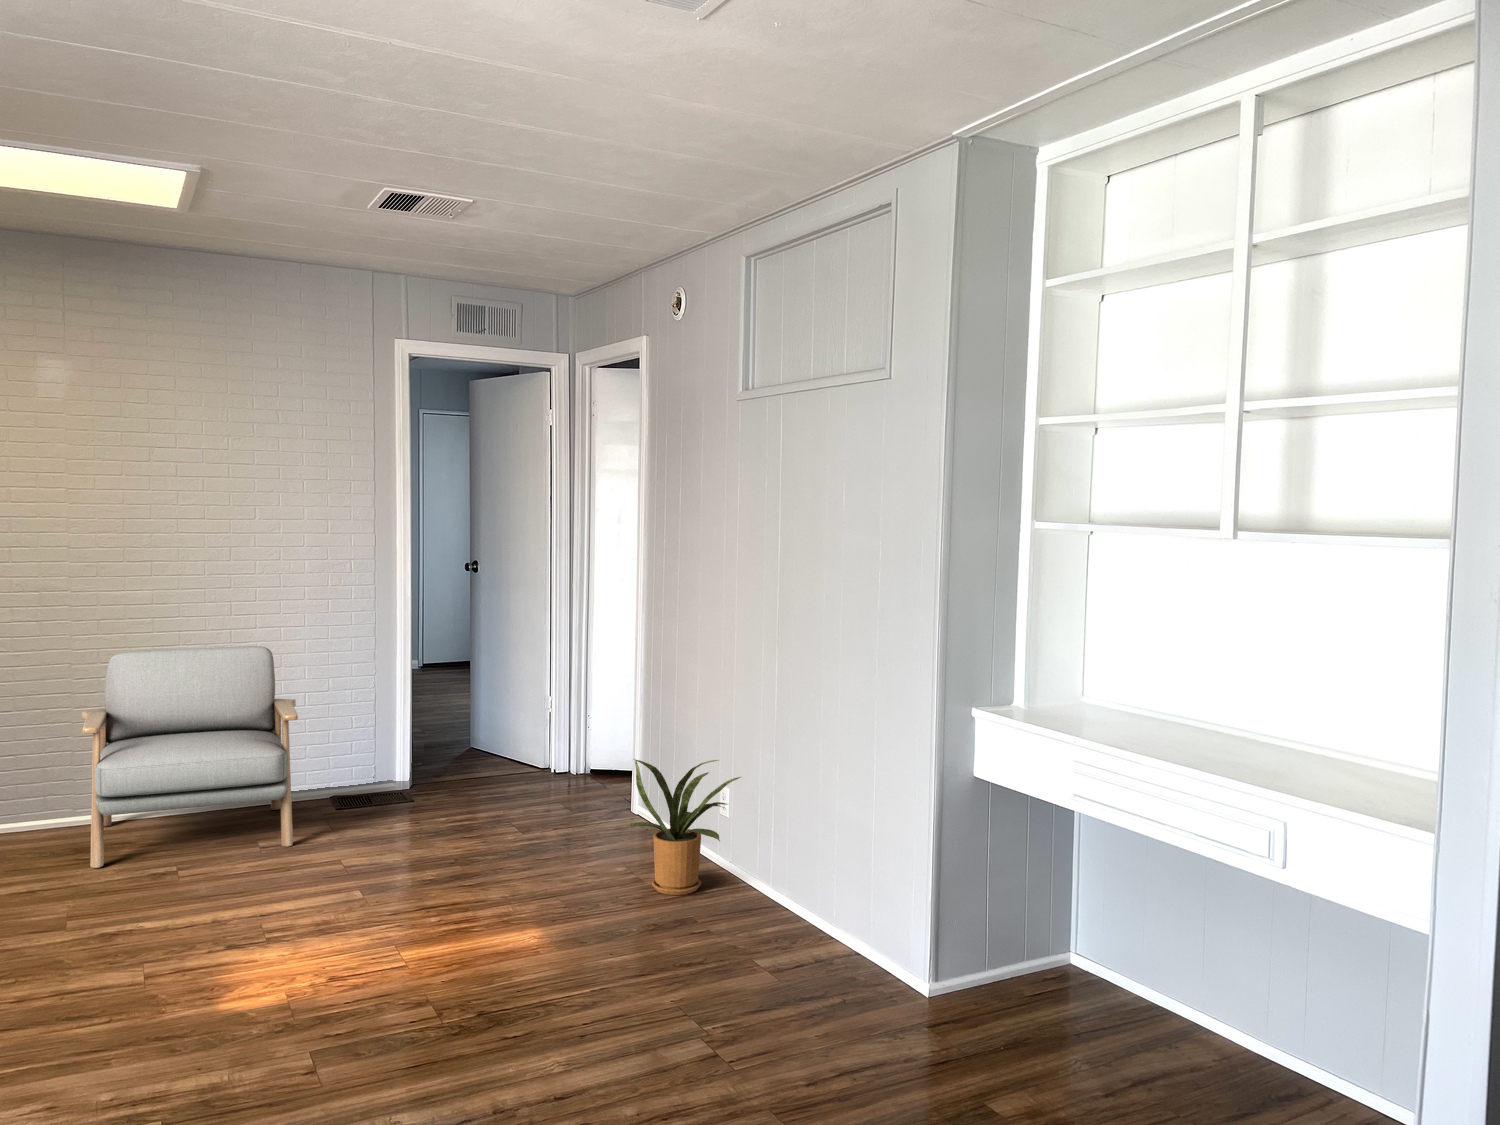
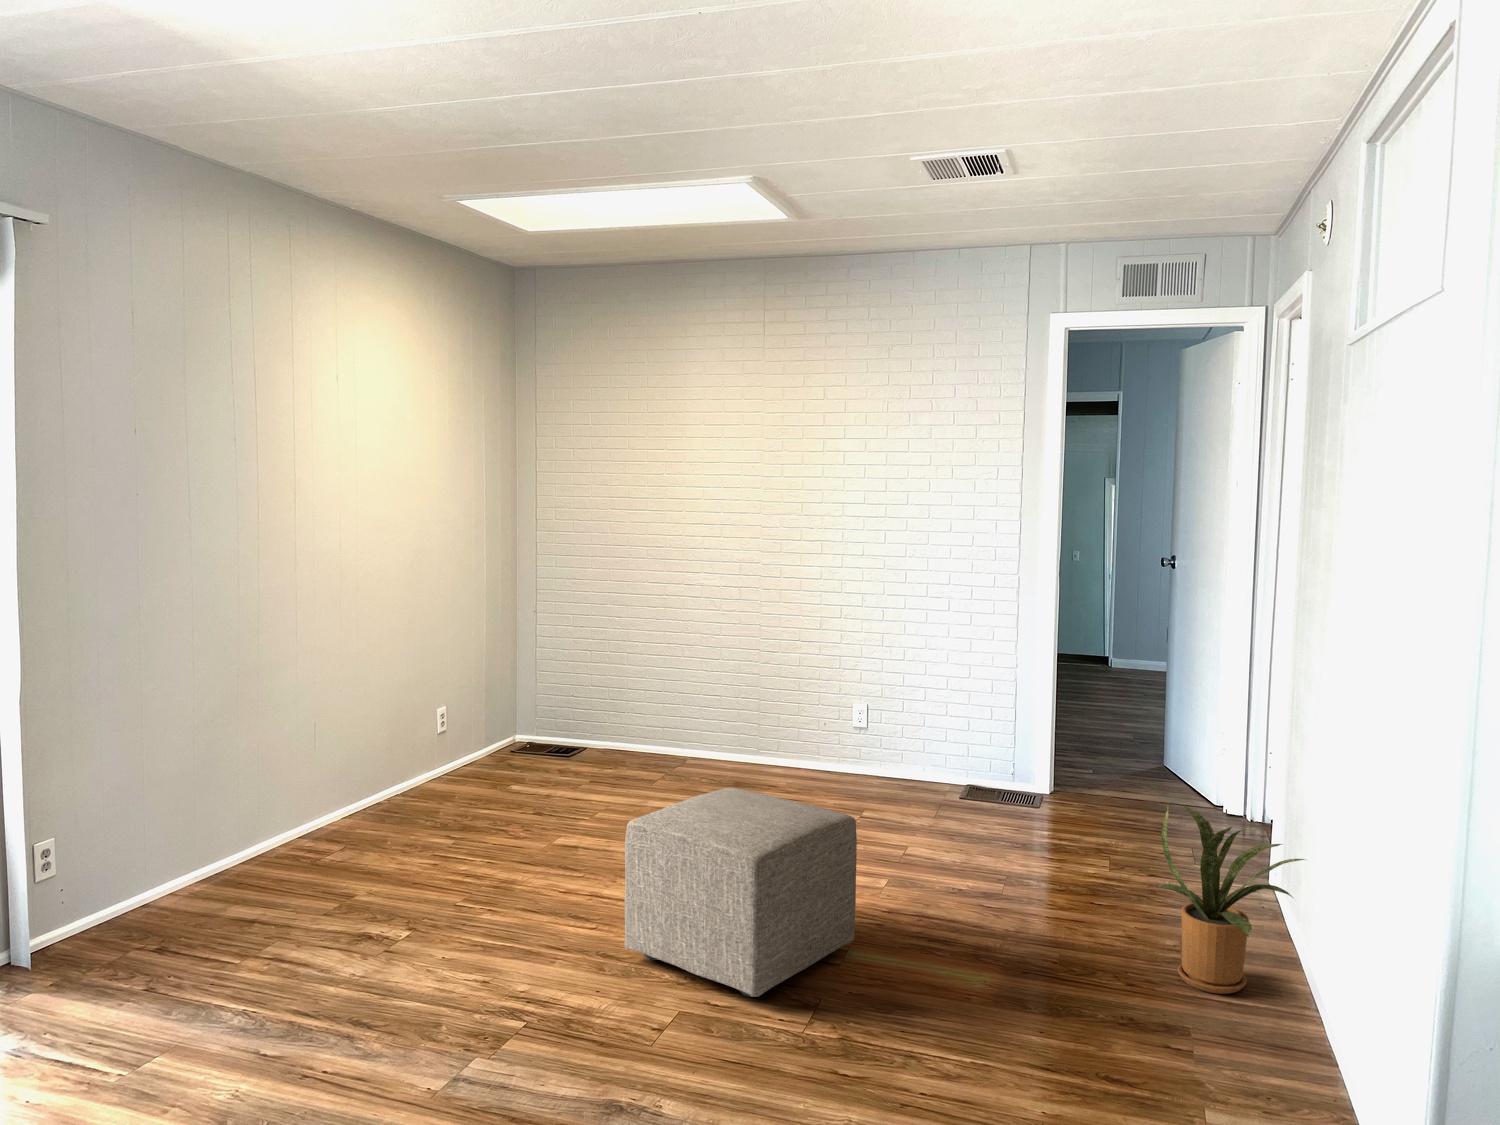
armchair: present [82,646,298,868] -> none [721,621,927,822]
ottoman: none [187,824,407,1023] -> present [624,787,857,997]

